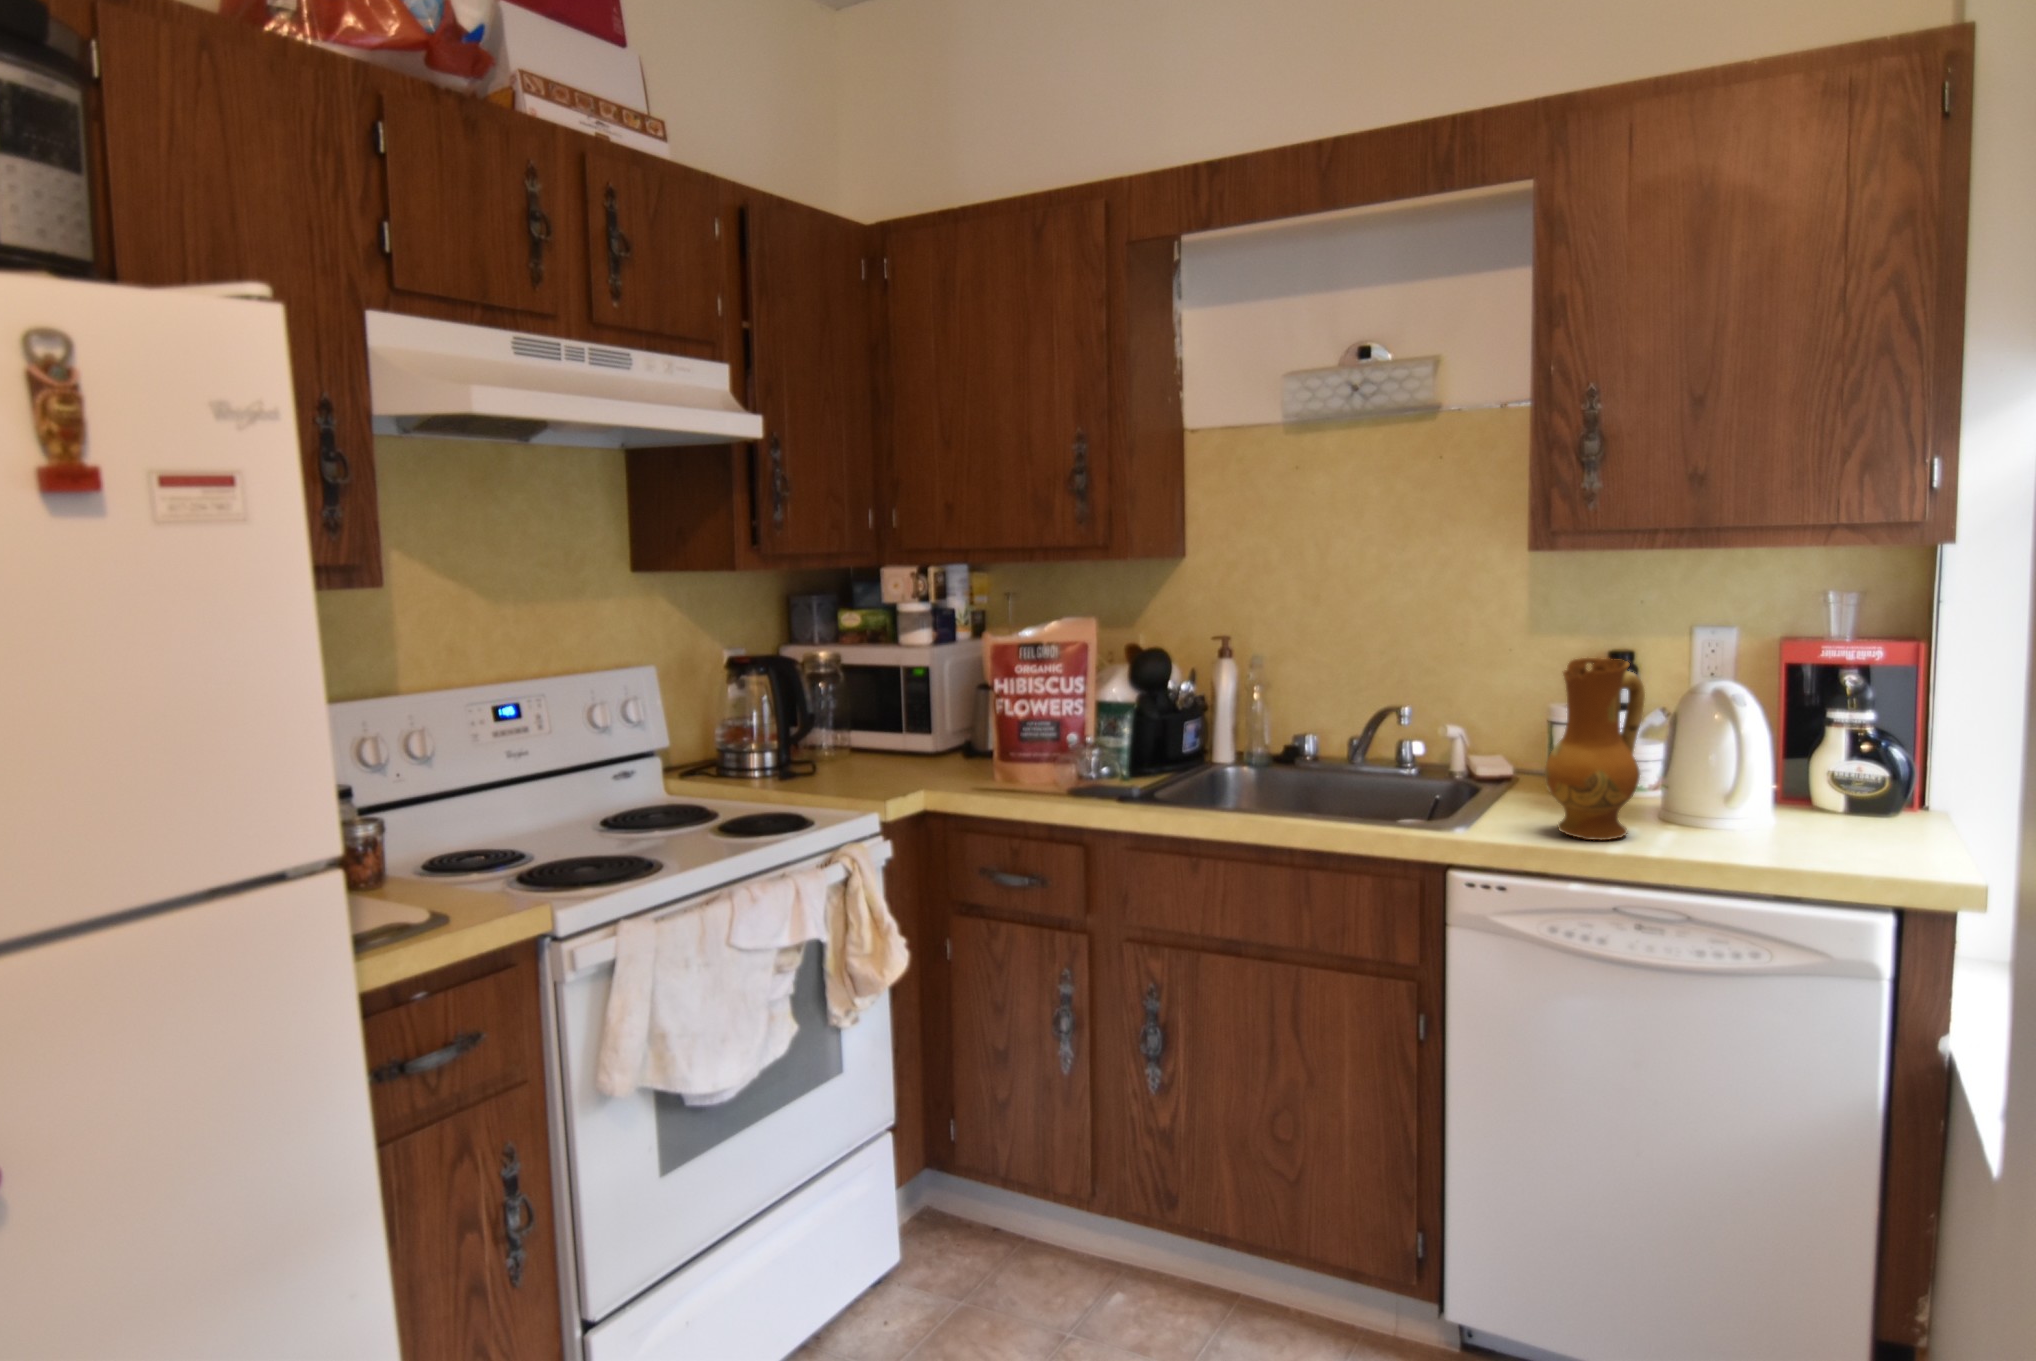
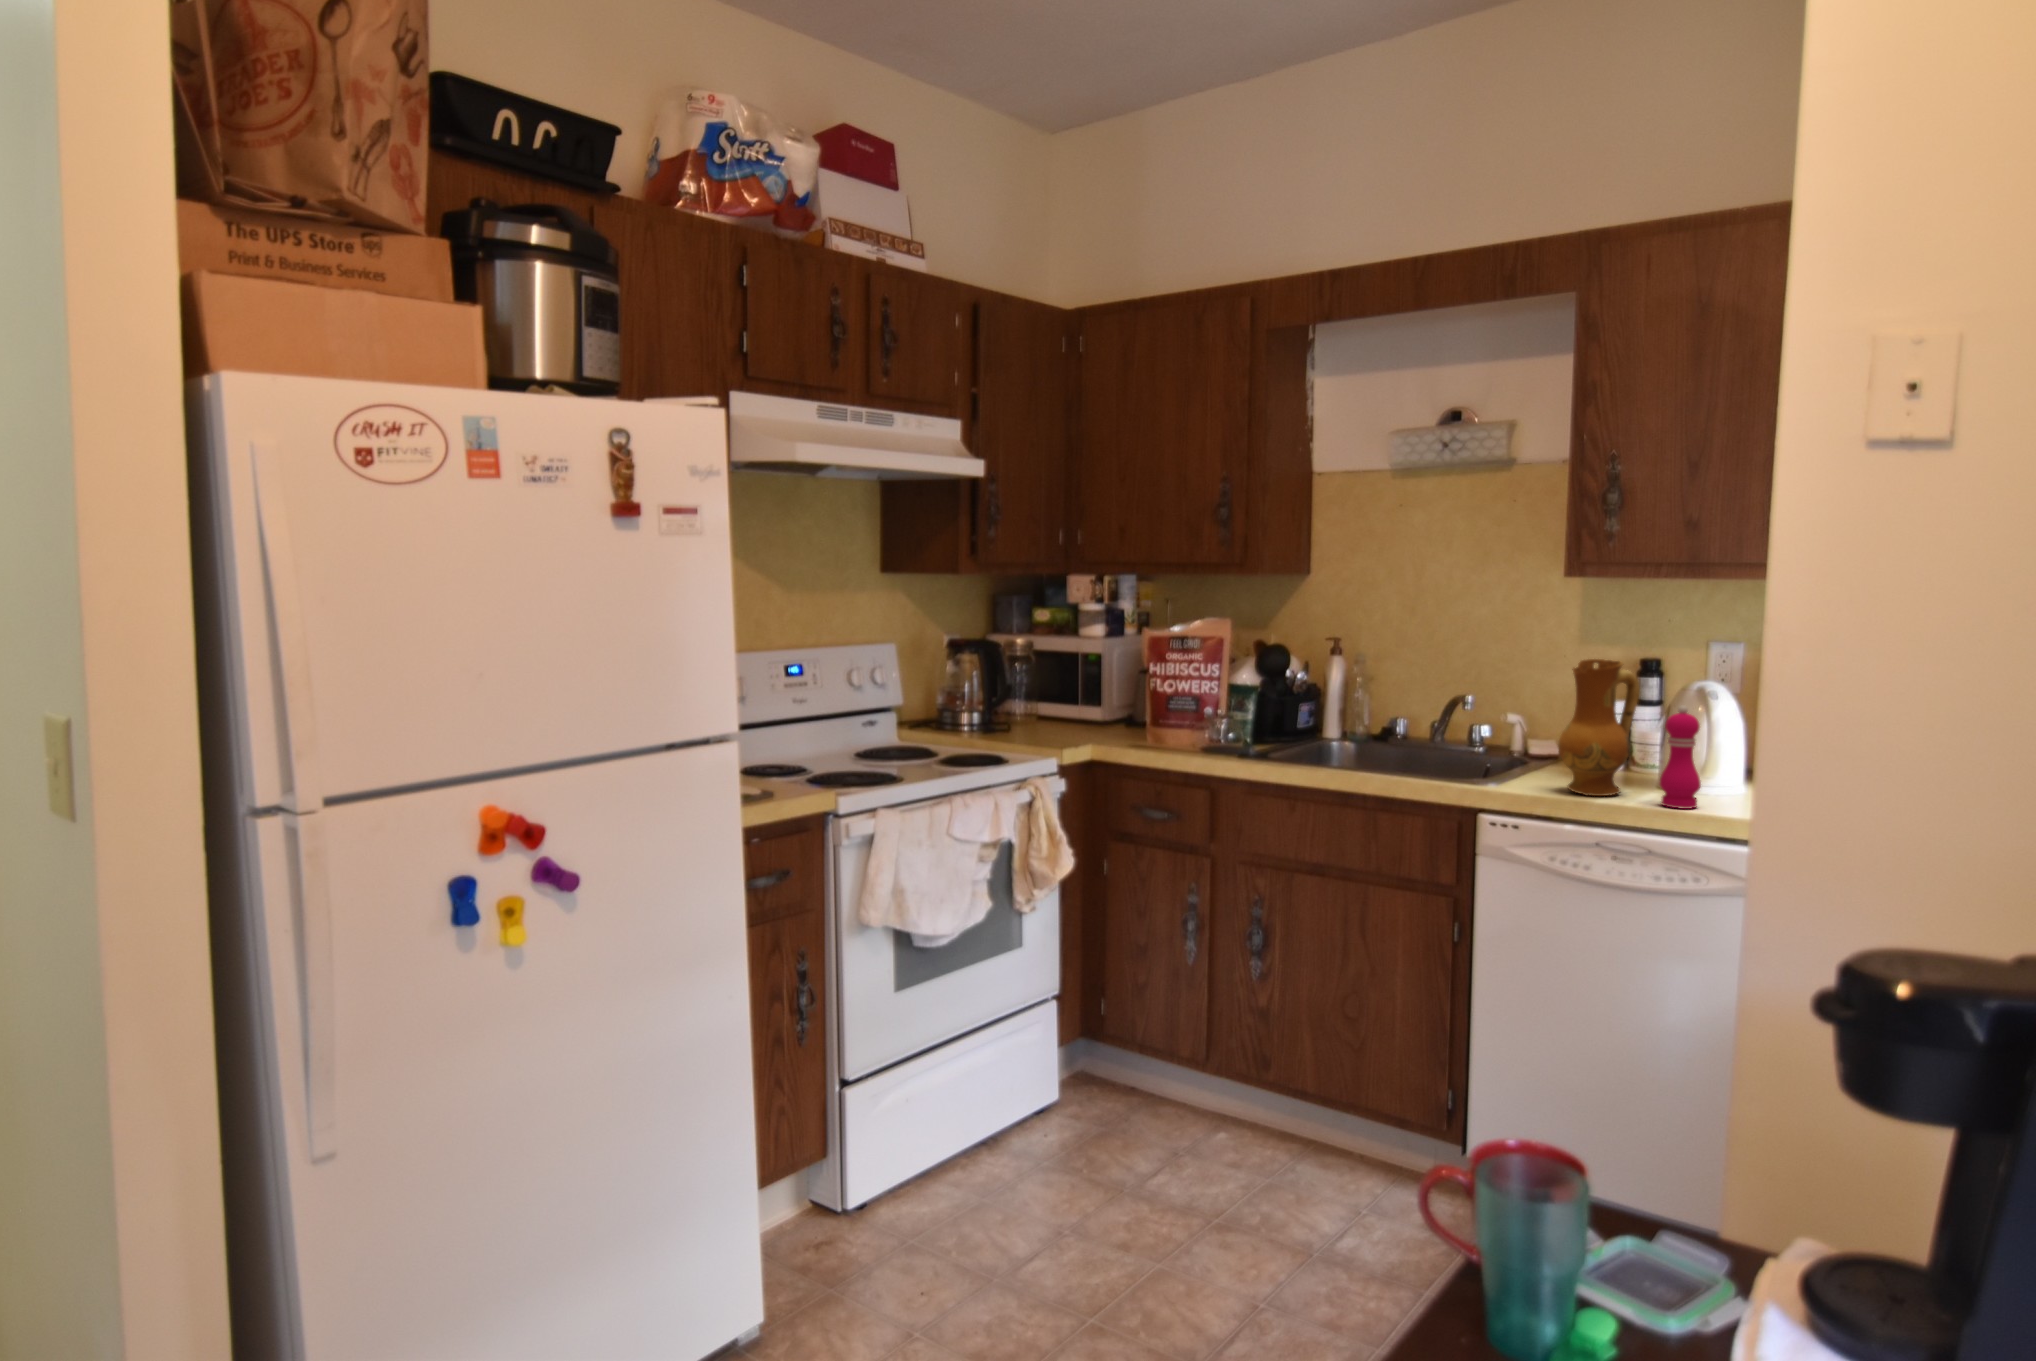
pepper mill: none [1689,718,1745,857] -> present [1660,705,1701,809]

